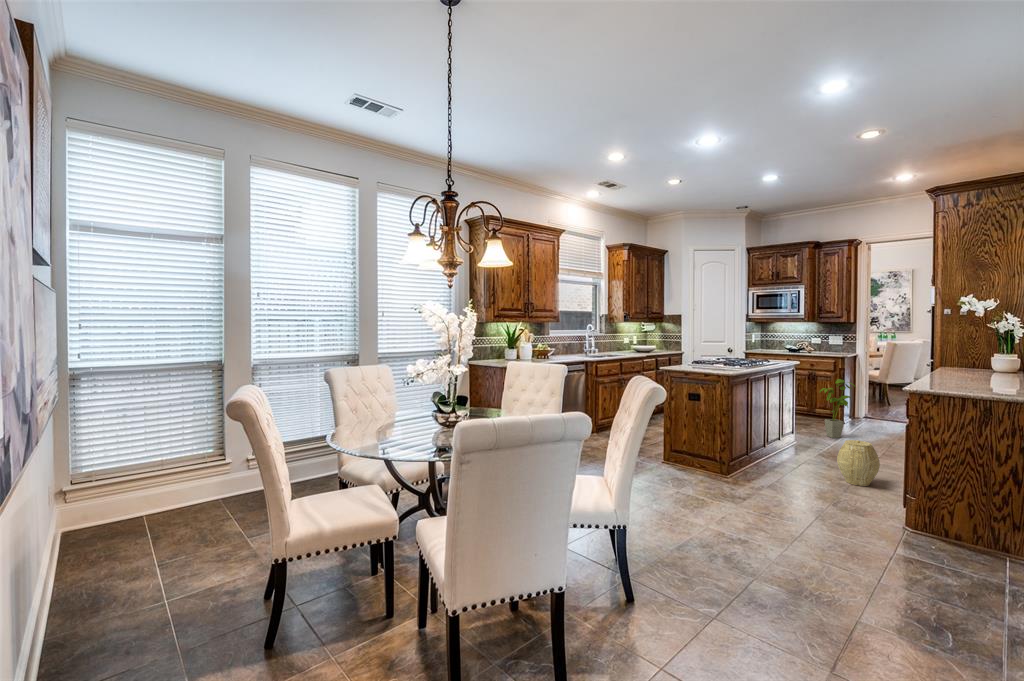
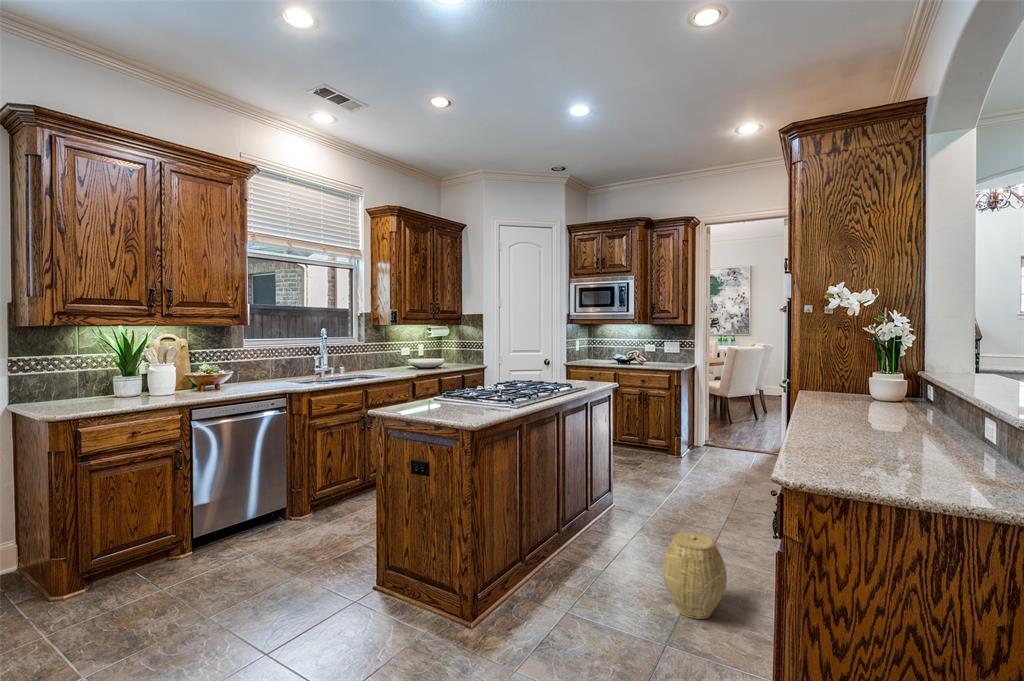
house plant: present [820,379,856,438] -> none [648,406,694,490]

